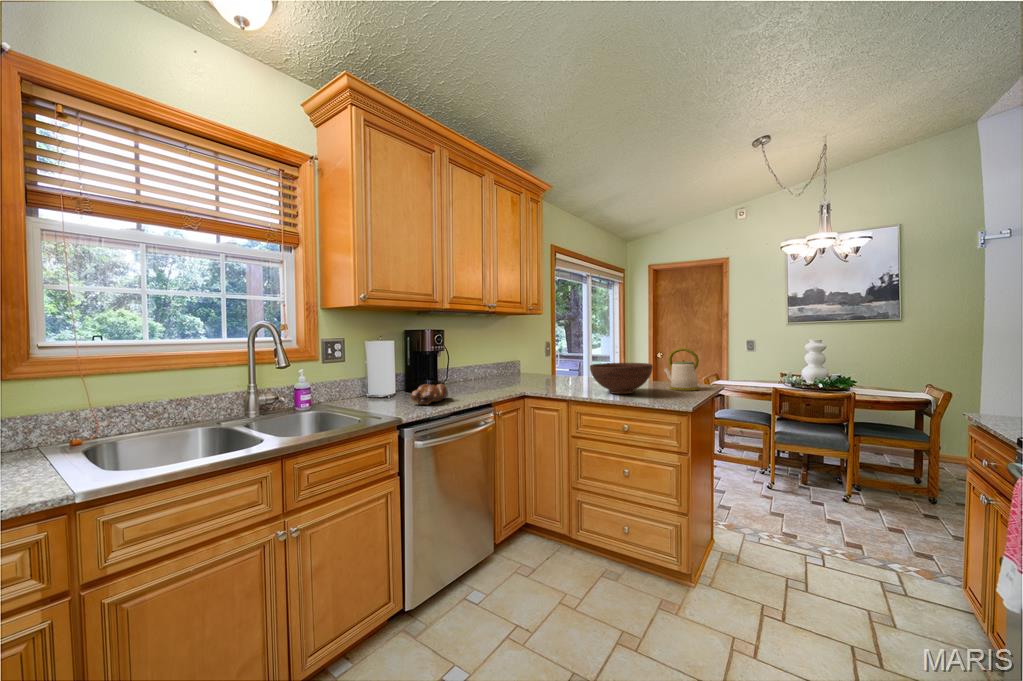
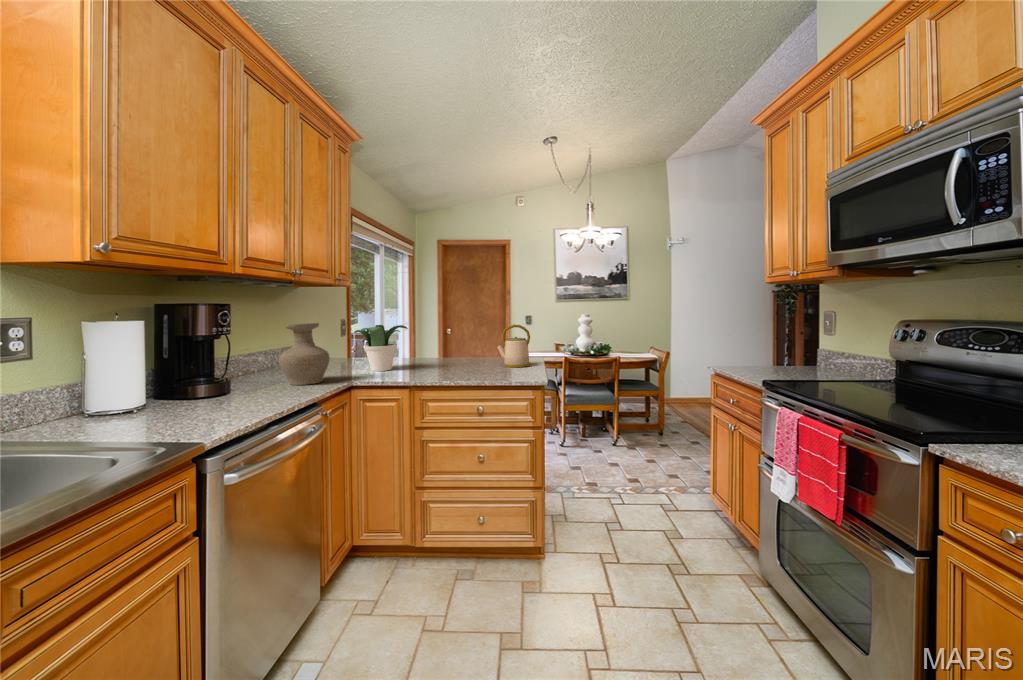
vase: none [479,344,513,390] -> present [279,323,330,385]
potted plant: none [540,346,579,385] -> present [354,325,408,371]
fruit bowl: present [590,363,653,394] -> none [431,341,498,376]
bread loaf: present [410,384,448,405] -> none [190,383,252,418]

